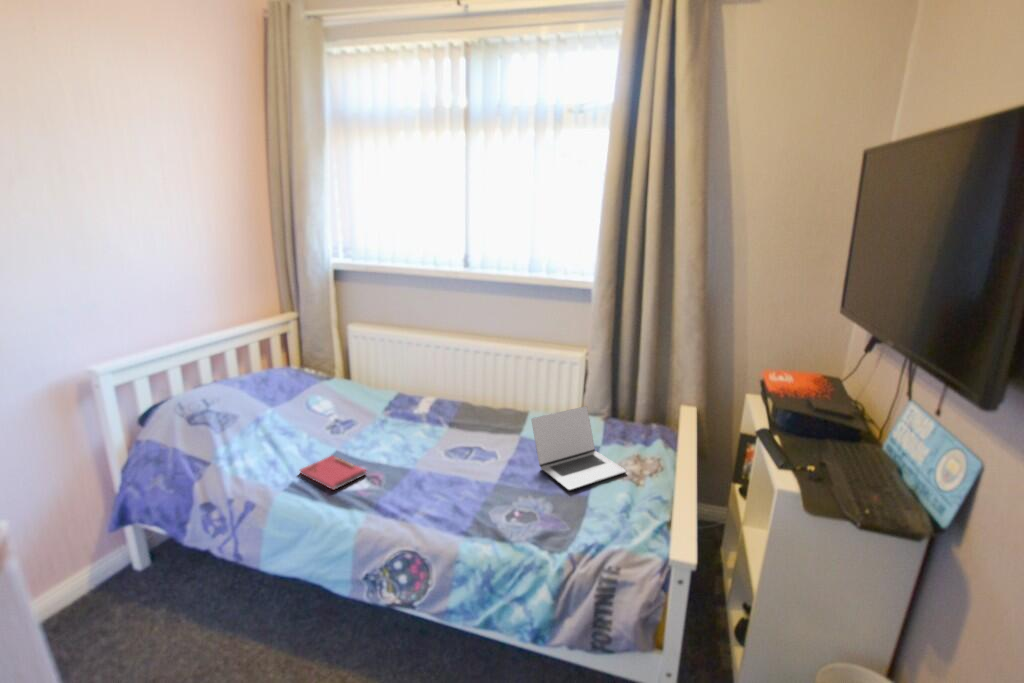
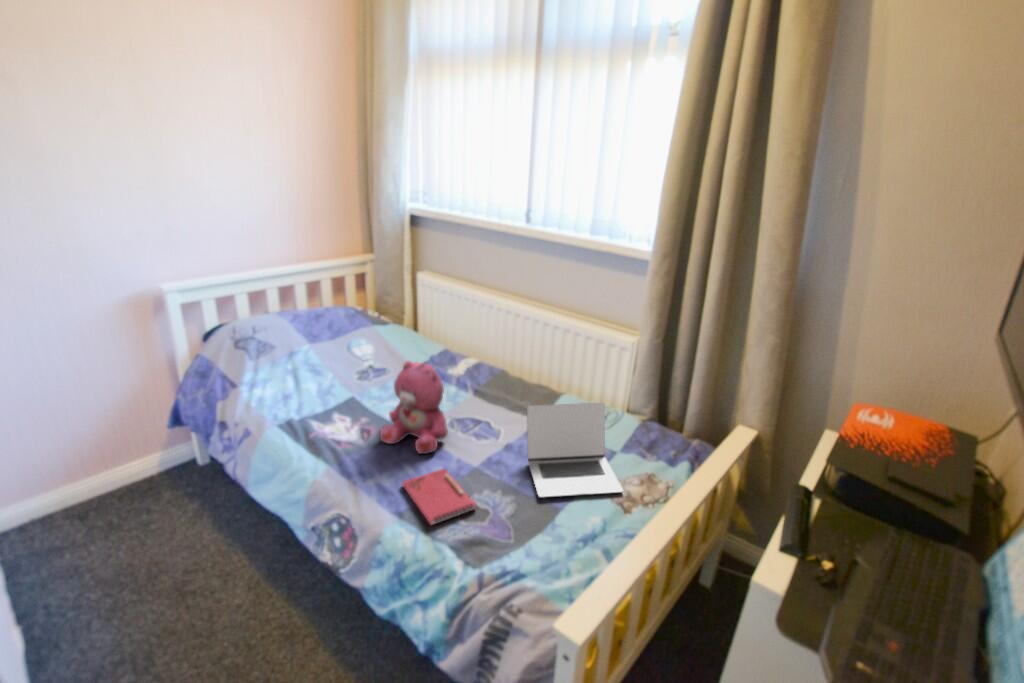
teddy bear: none [394,398,459,483] -> present [380,361,448,454]
notebook: present [300,456,366,490] -> present [403,469,476,525]

